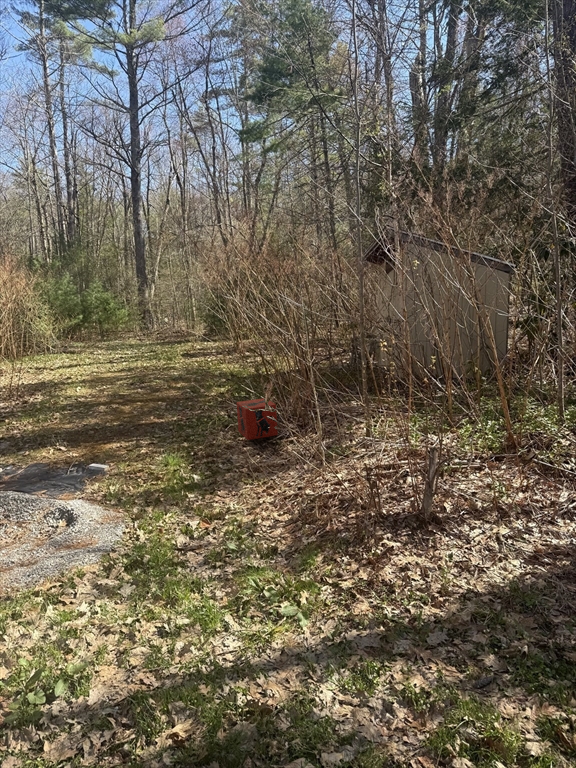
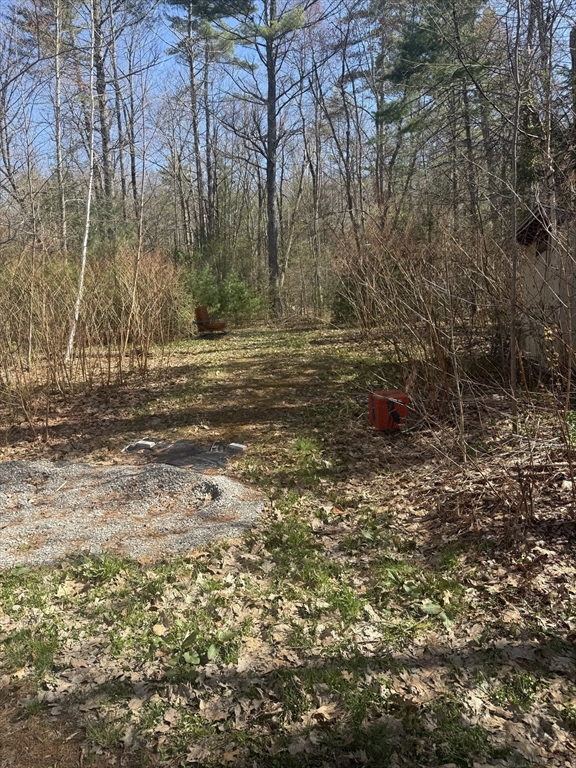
lounge chair: none [51,319,93,355] -> present [192,306,227,339]

